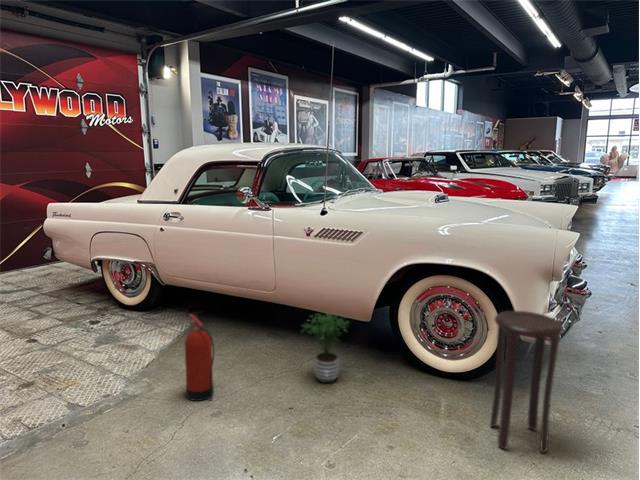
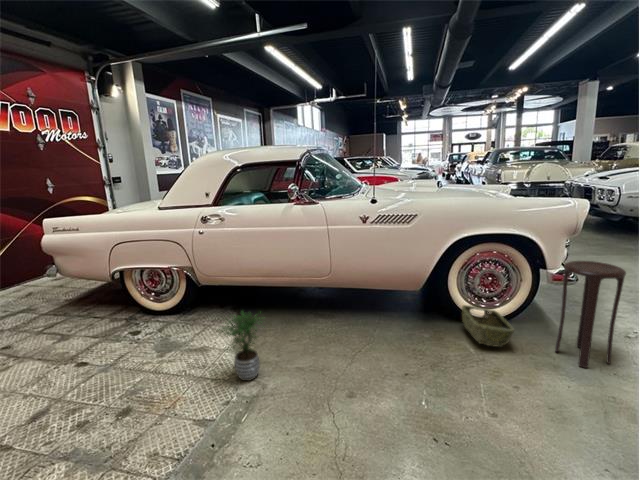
fire extinguisher: present [185,314,214,401] -> none [304,308,339,390]
potted plant: present [301,314,346,383] -> present [219,312,260,381]
woven basket: none [396,350,454,406] -> present [462,305,514,347]

